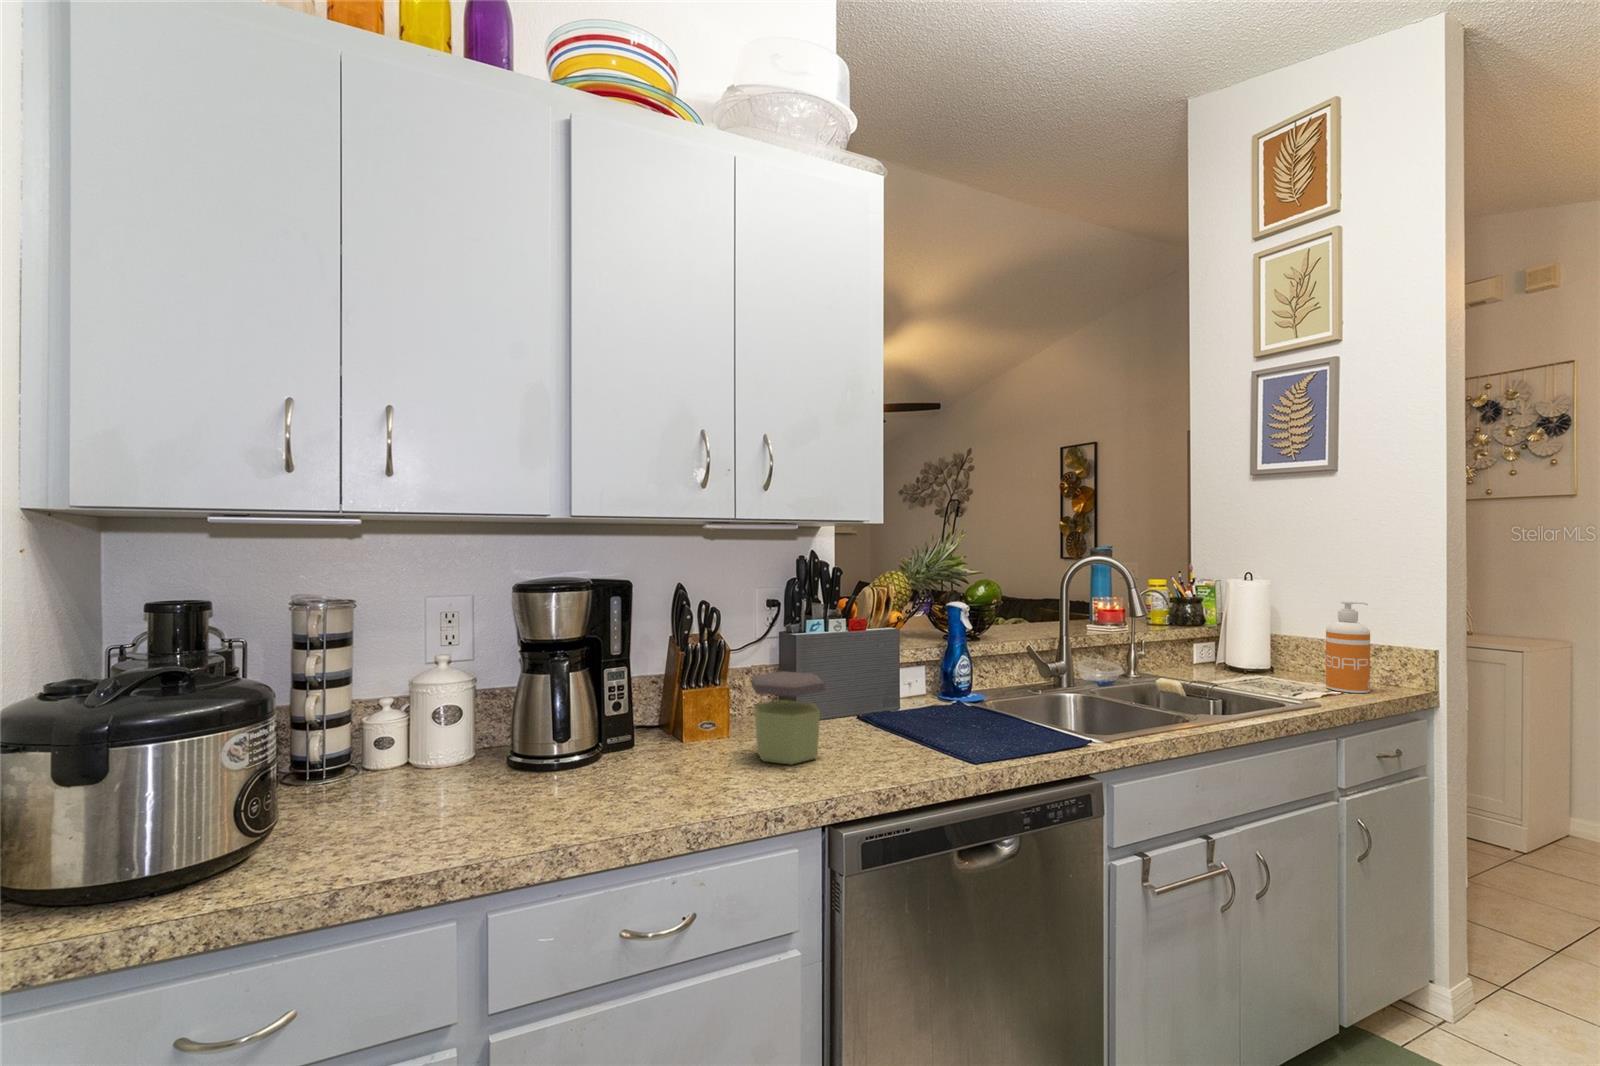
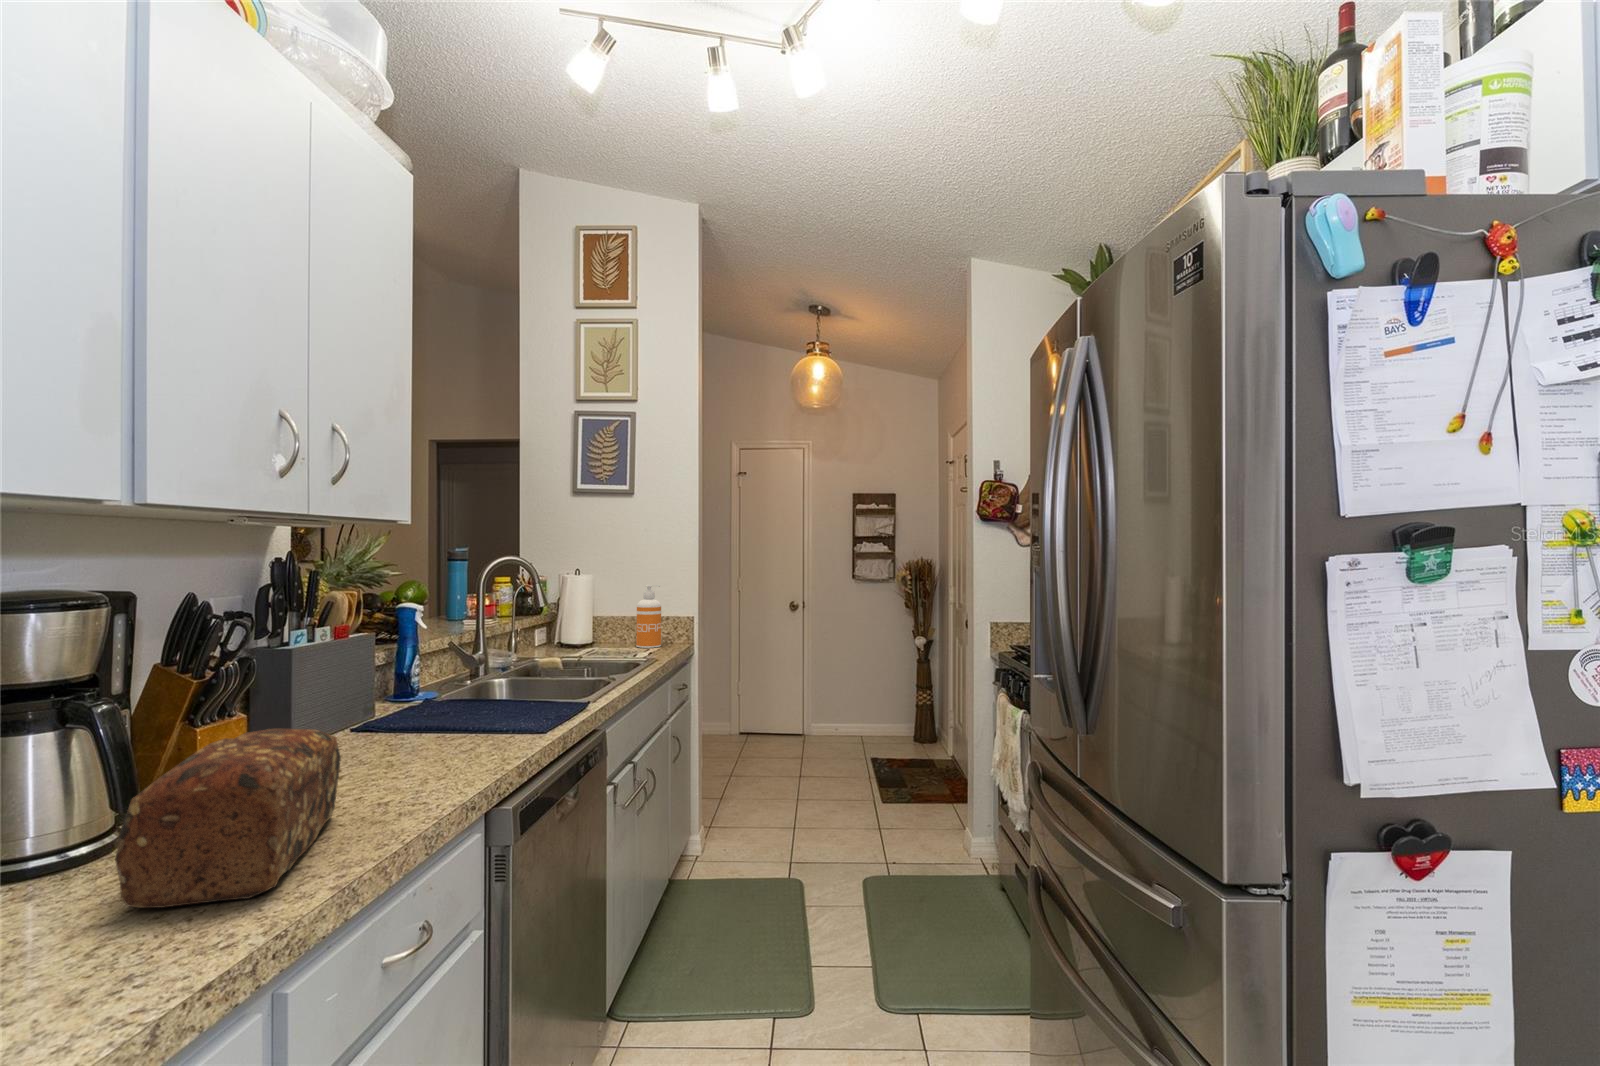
jar: present [751,671,825,765] -> none [329,676,423,775]
bread loaf: none [477,701,679,831] -> present [115,729,341,908]

